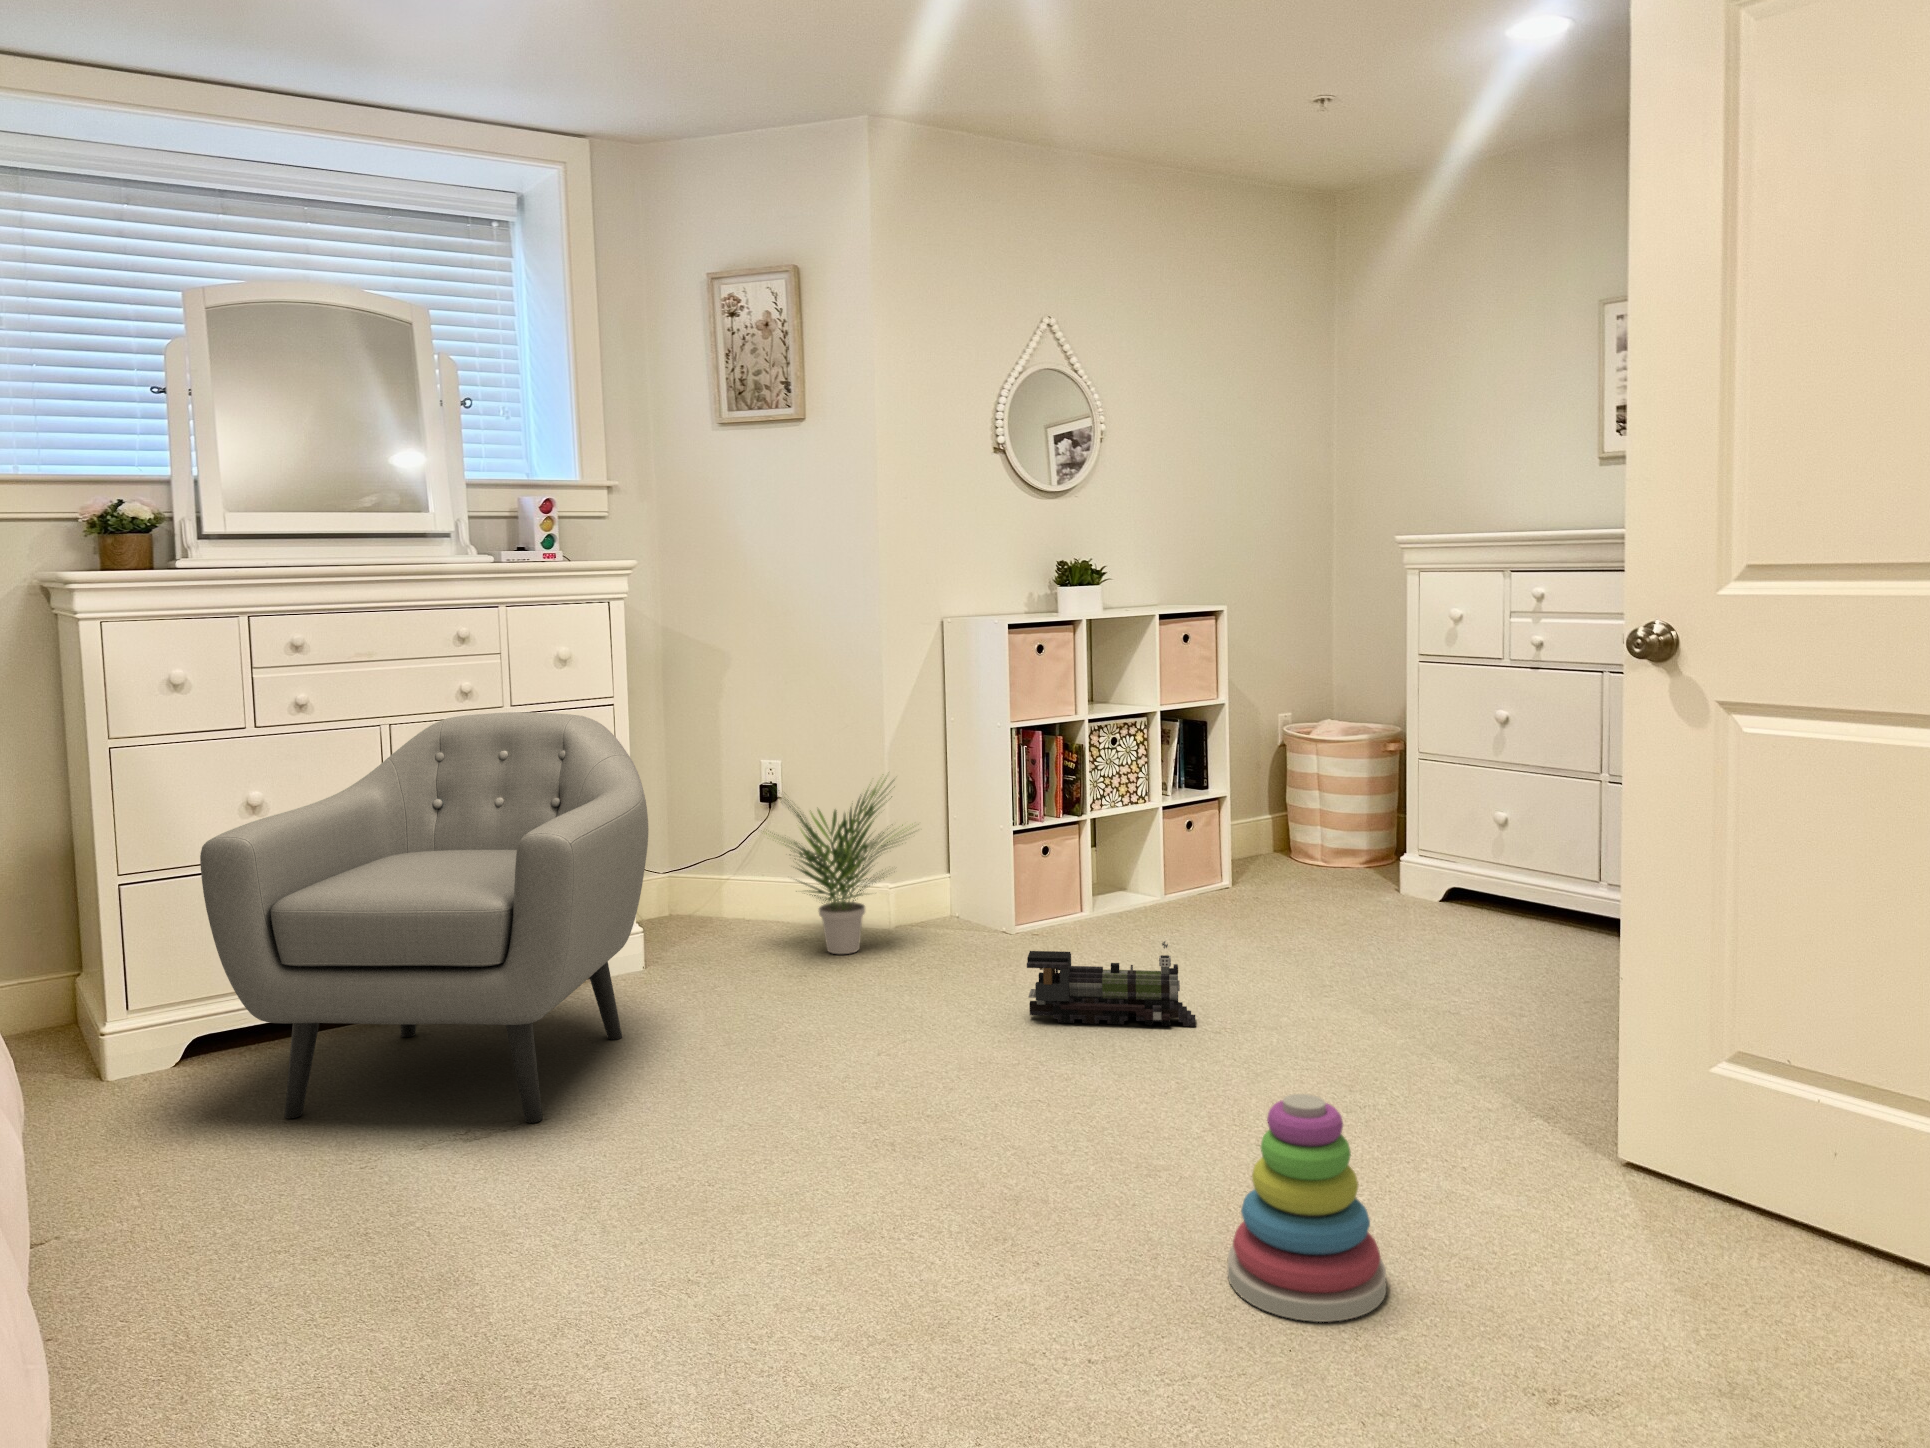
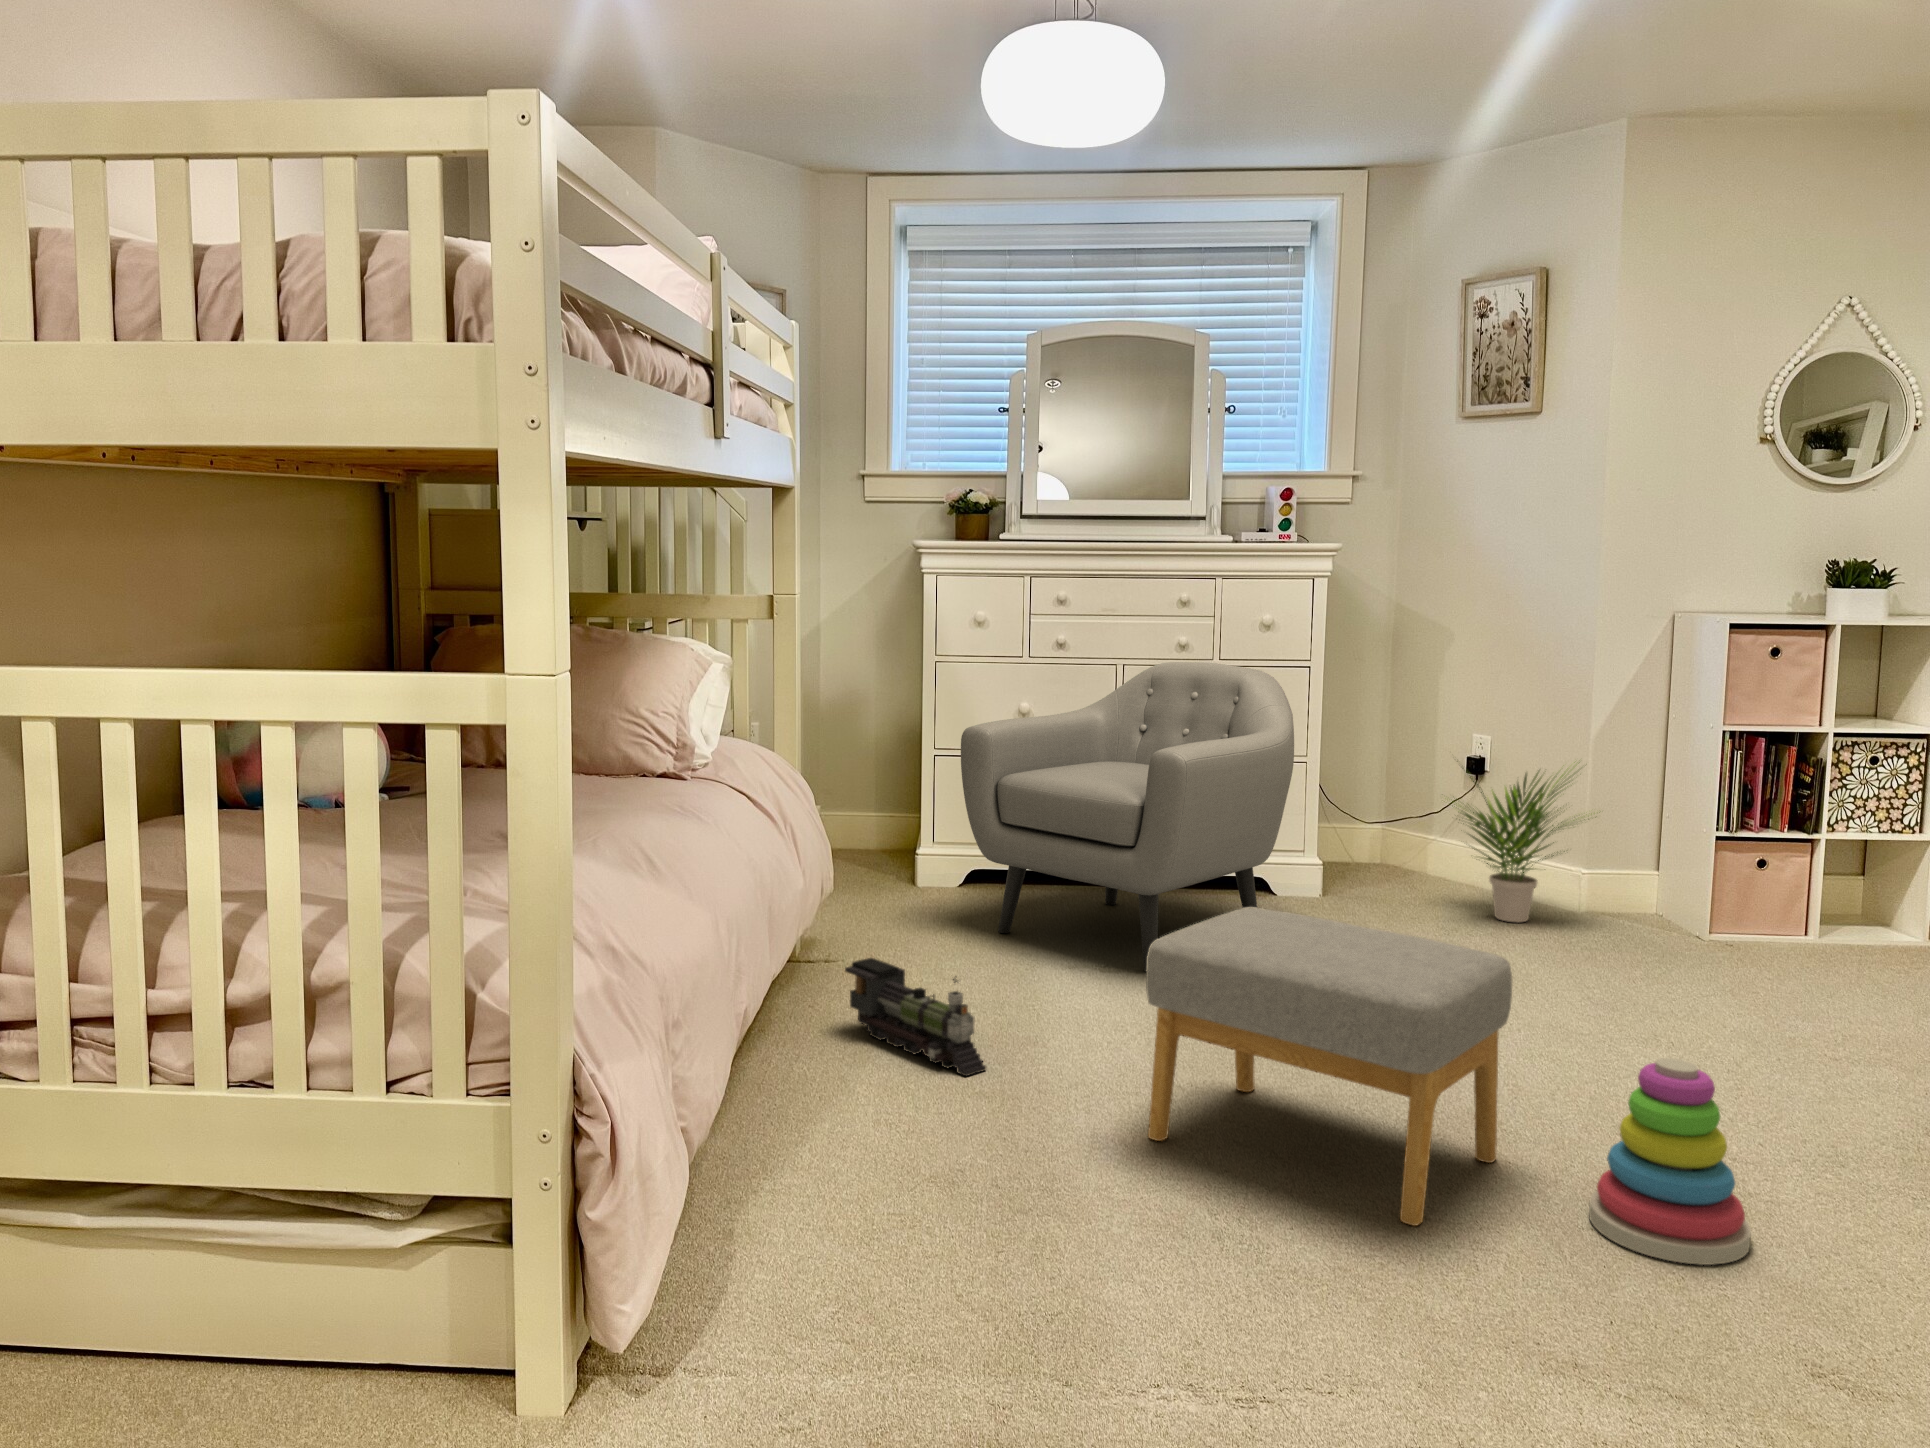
toy train: present [1027,941,1196,1027] -> present [845,958,986,1076]
footstool: none [713,1021,1125,1386] -> present [1146,908,1512,1225]

